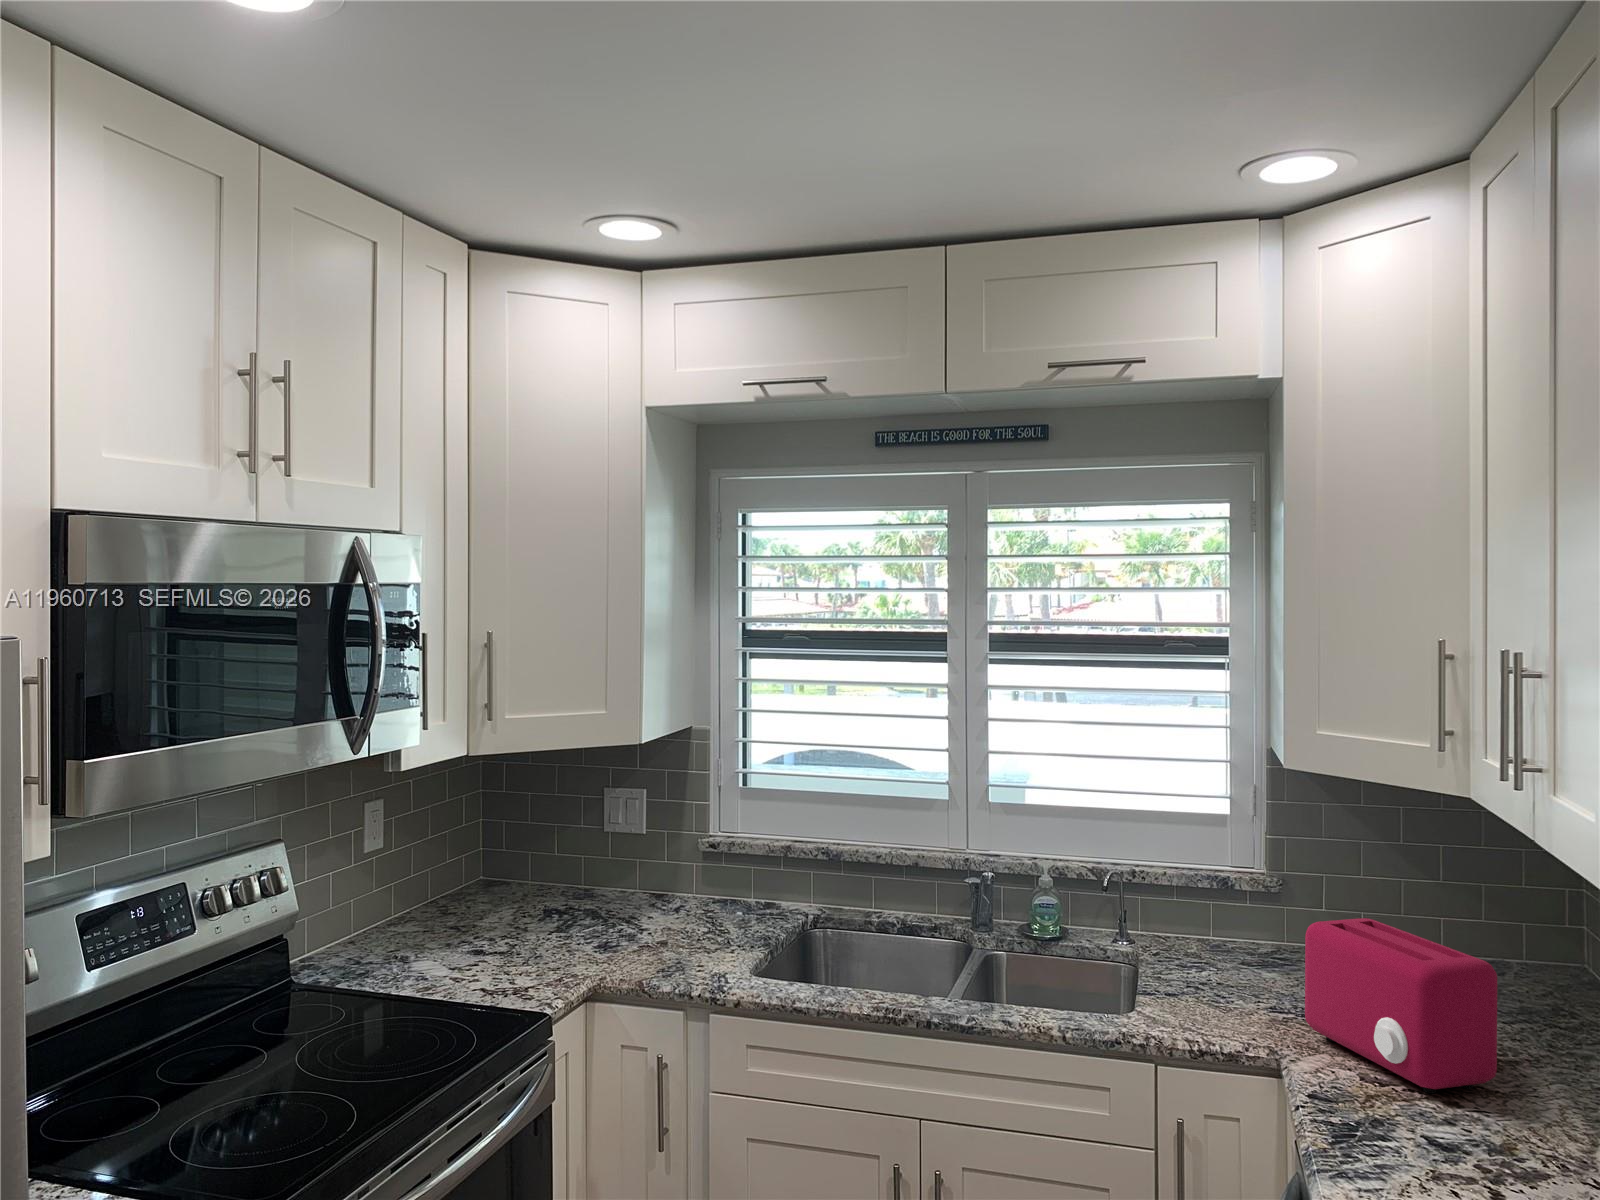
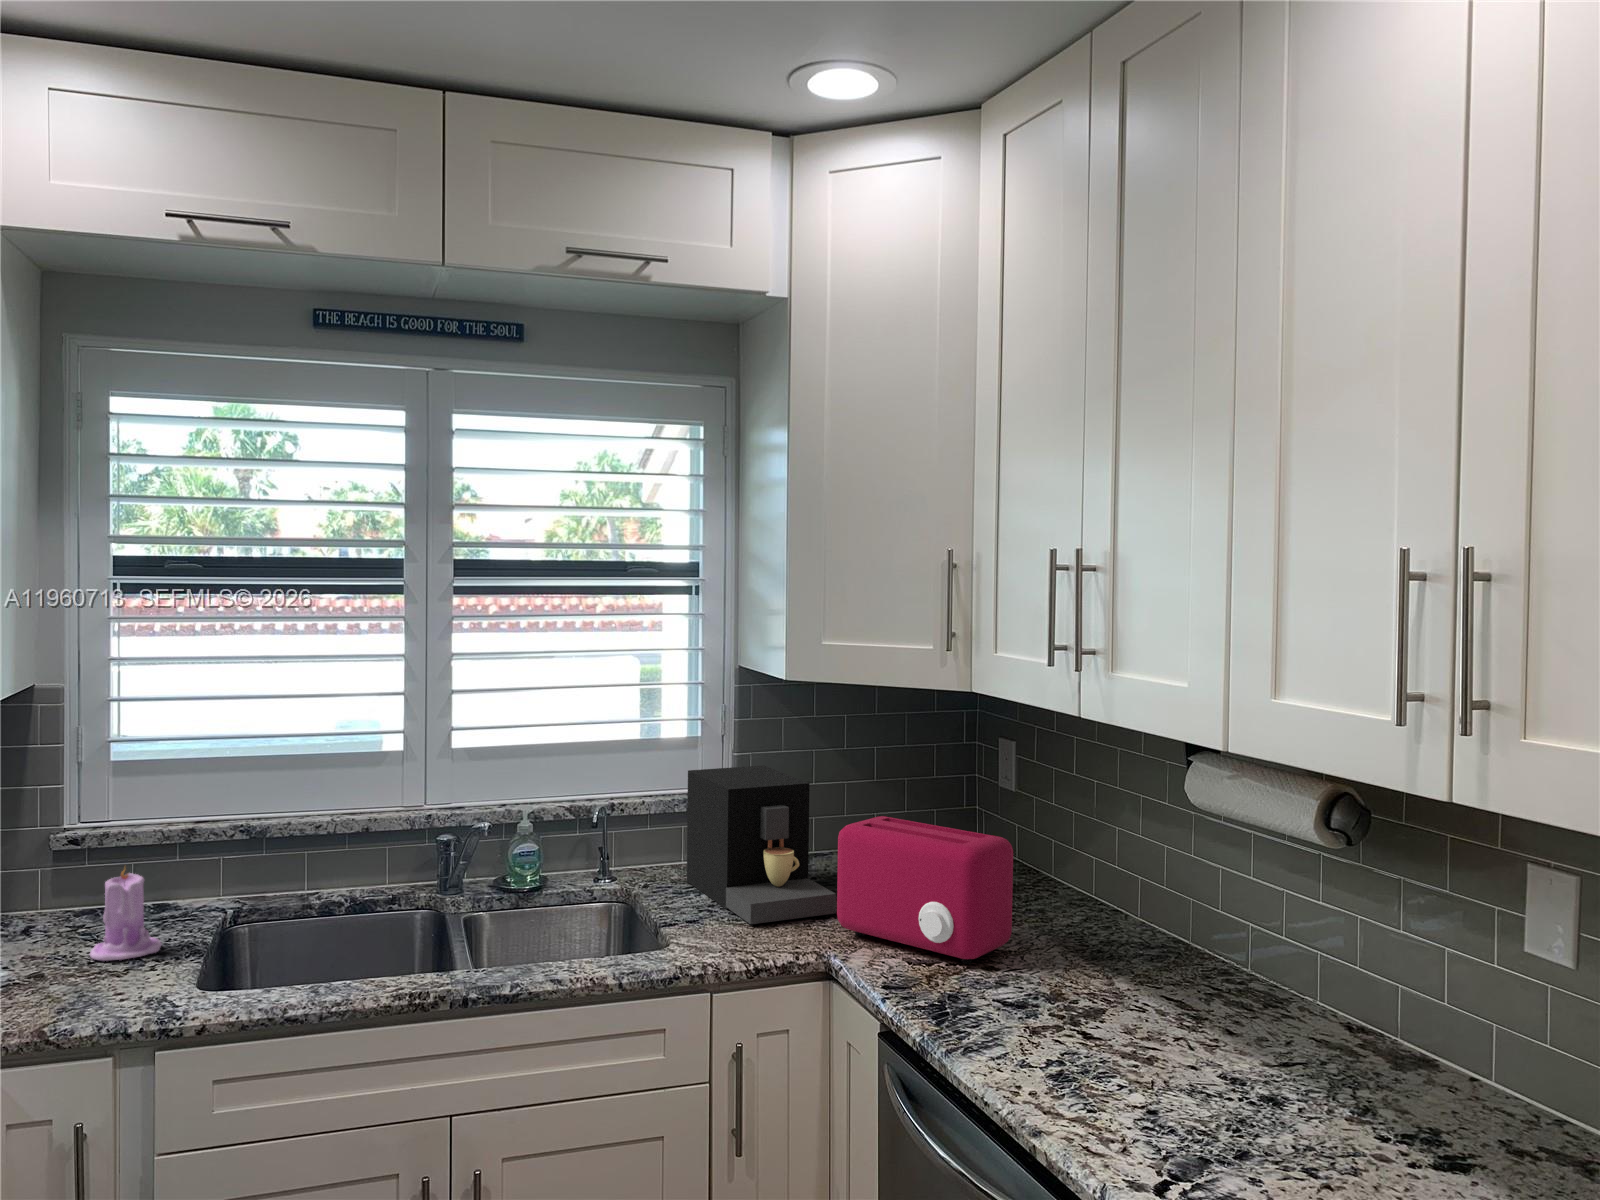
coffee maker: none [1196,846,1324,1013] -> present [687,765,836,924]
candle: none [701,871,748,943] -> present [90,869,162,961]

